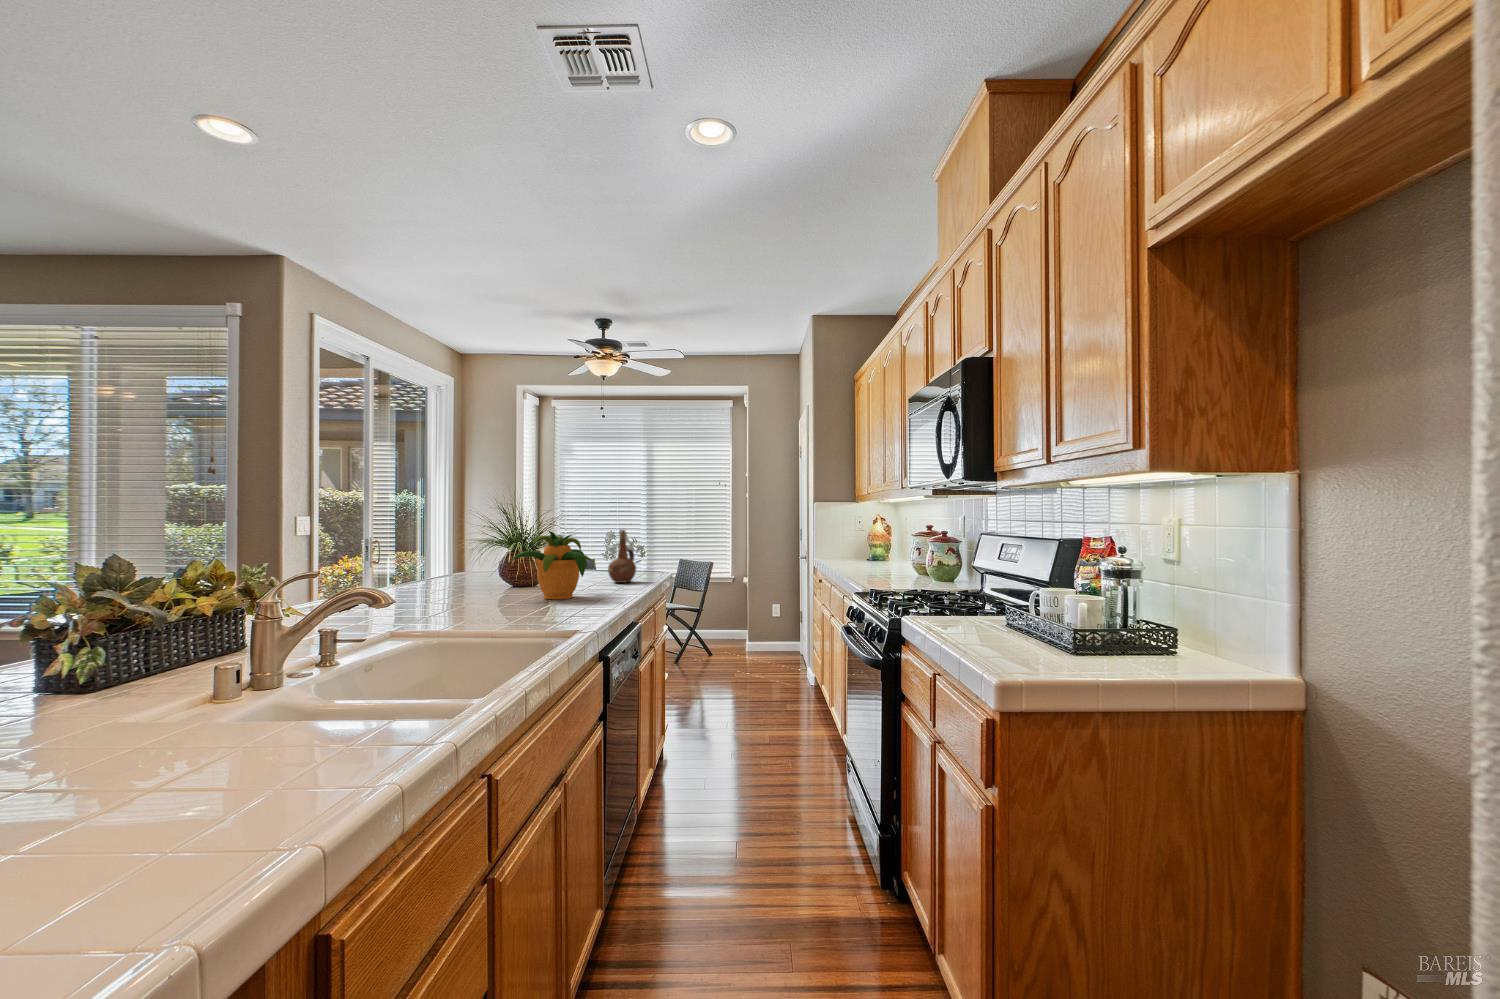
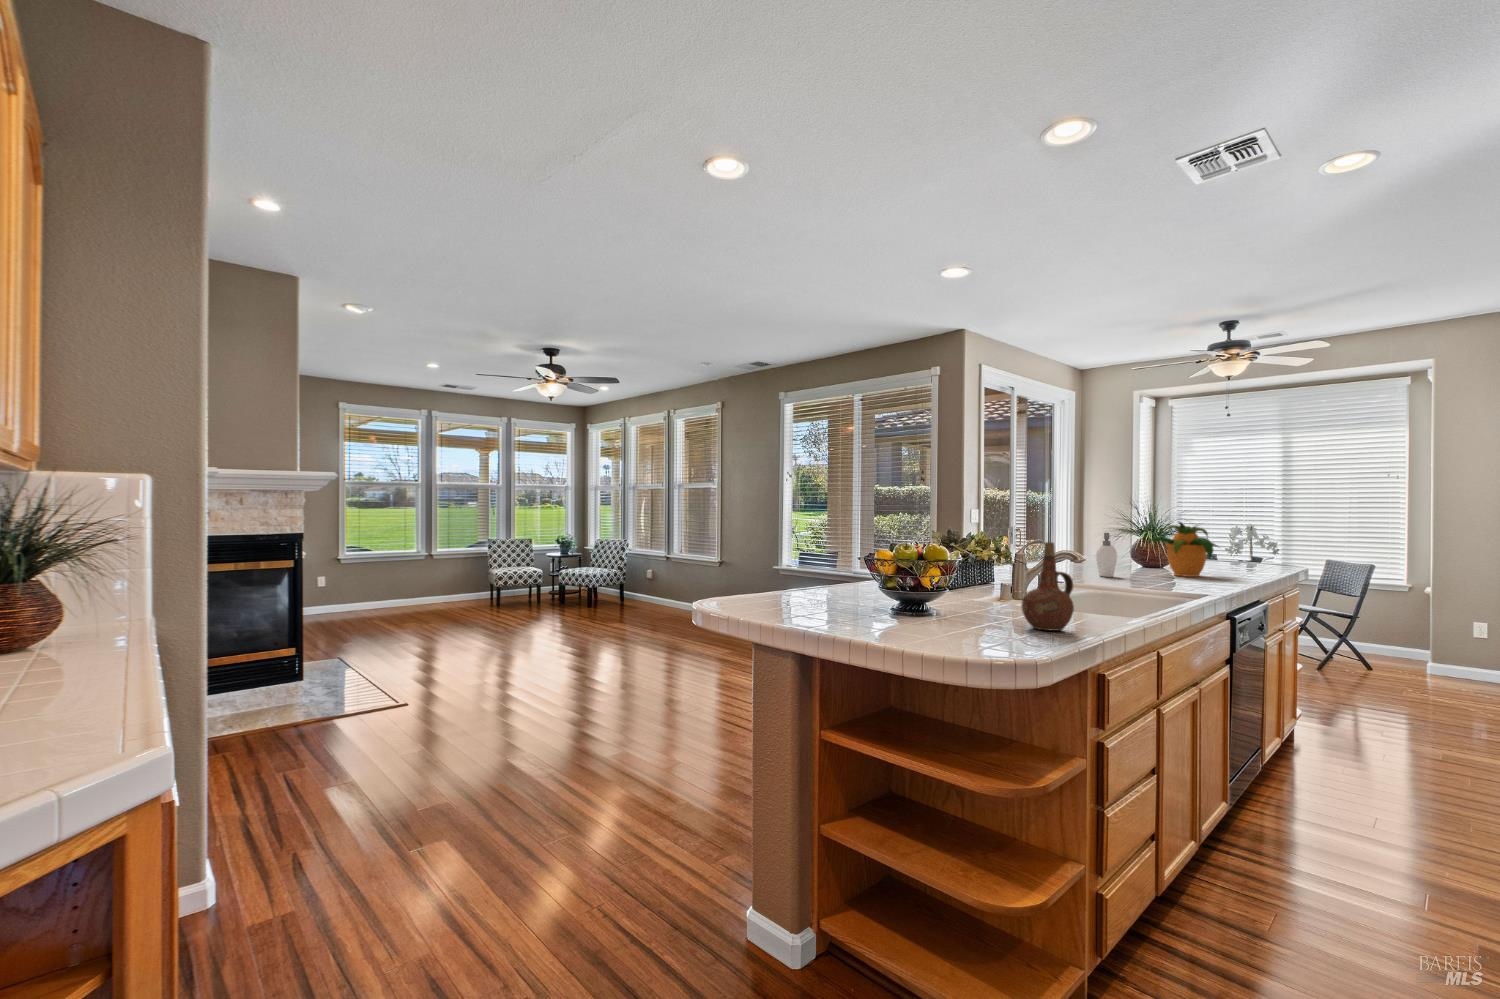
ceramic pitcher: present [608,532,636,583] -> present [1021,542,1074,631]
soap dispenser: none [447,550,482,610] -> present [1096,533,1121,577]

